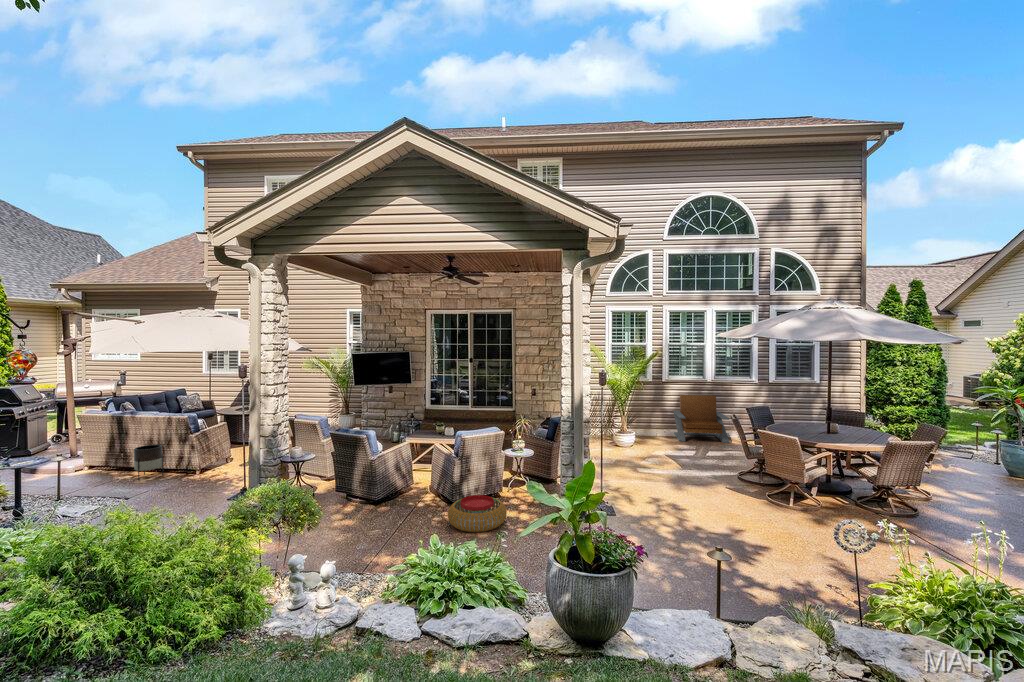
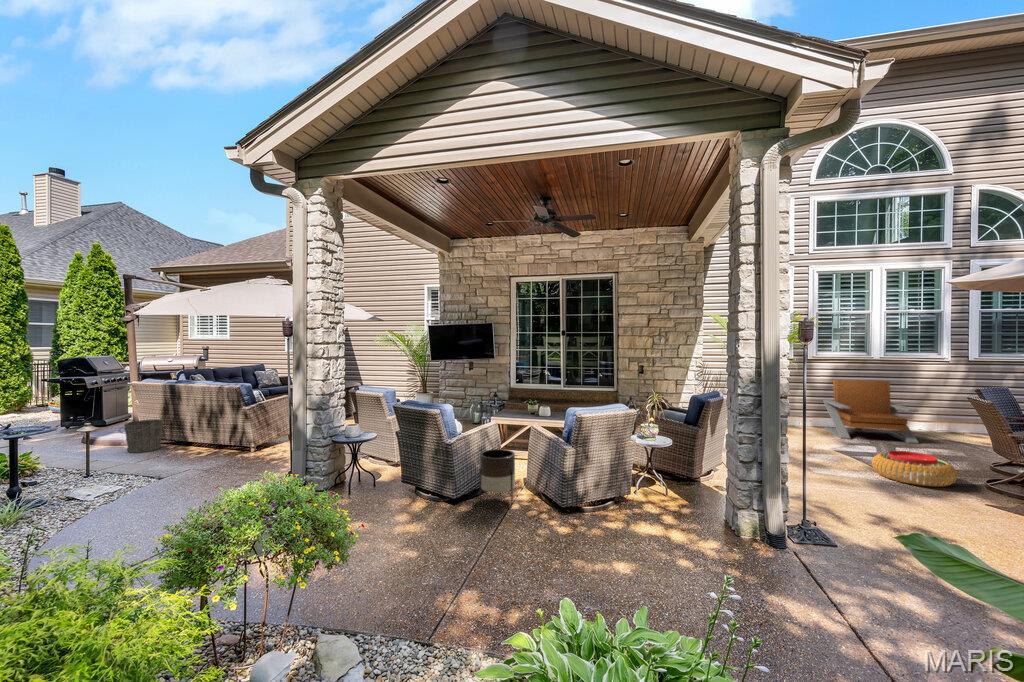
planter: present [134,445,163,480] -> present [480,449,515,504]
bucket: none [70,449,110,480] -> present [119,419,163,453]
pouf: present [448,495,507,532] -> present [872,451,957,487]

